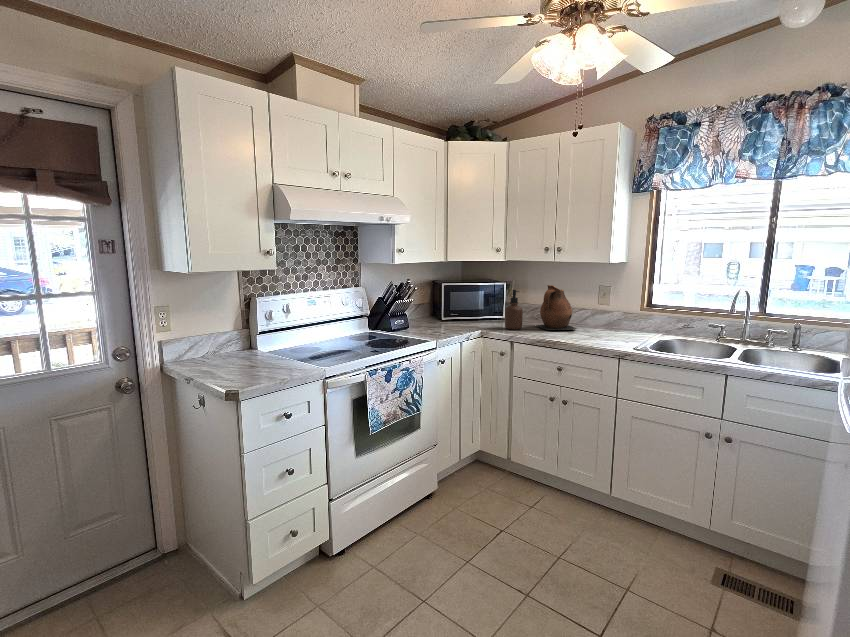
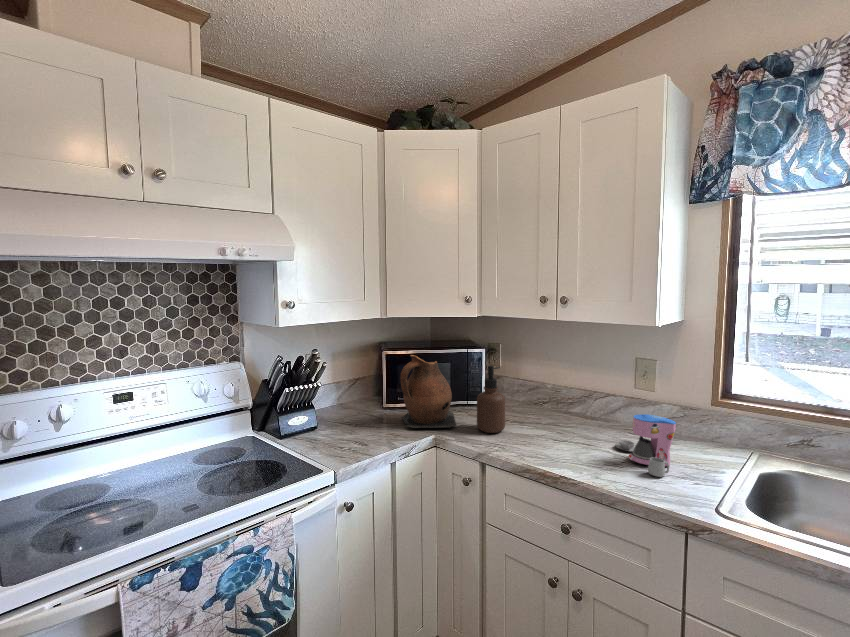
ceramic pitcher: present [538,285,576,330] -> present [400,355,456,428]
coffee maker: none [586,312,619,341] -> present [615,414,676,477]

